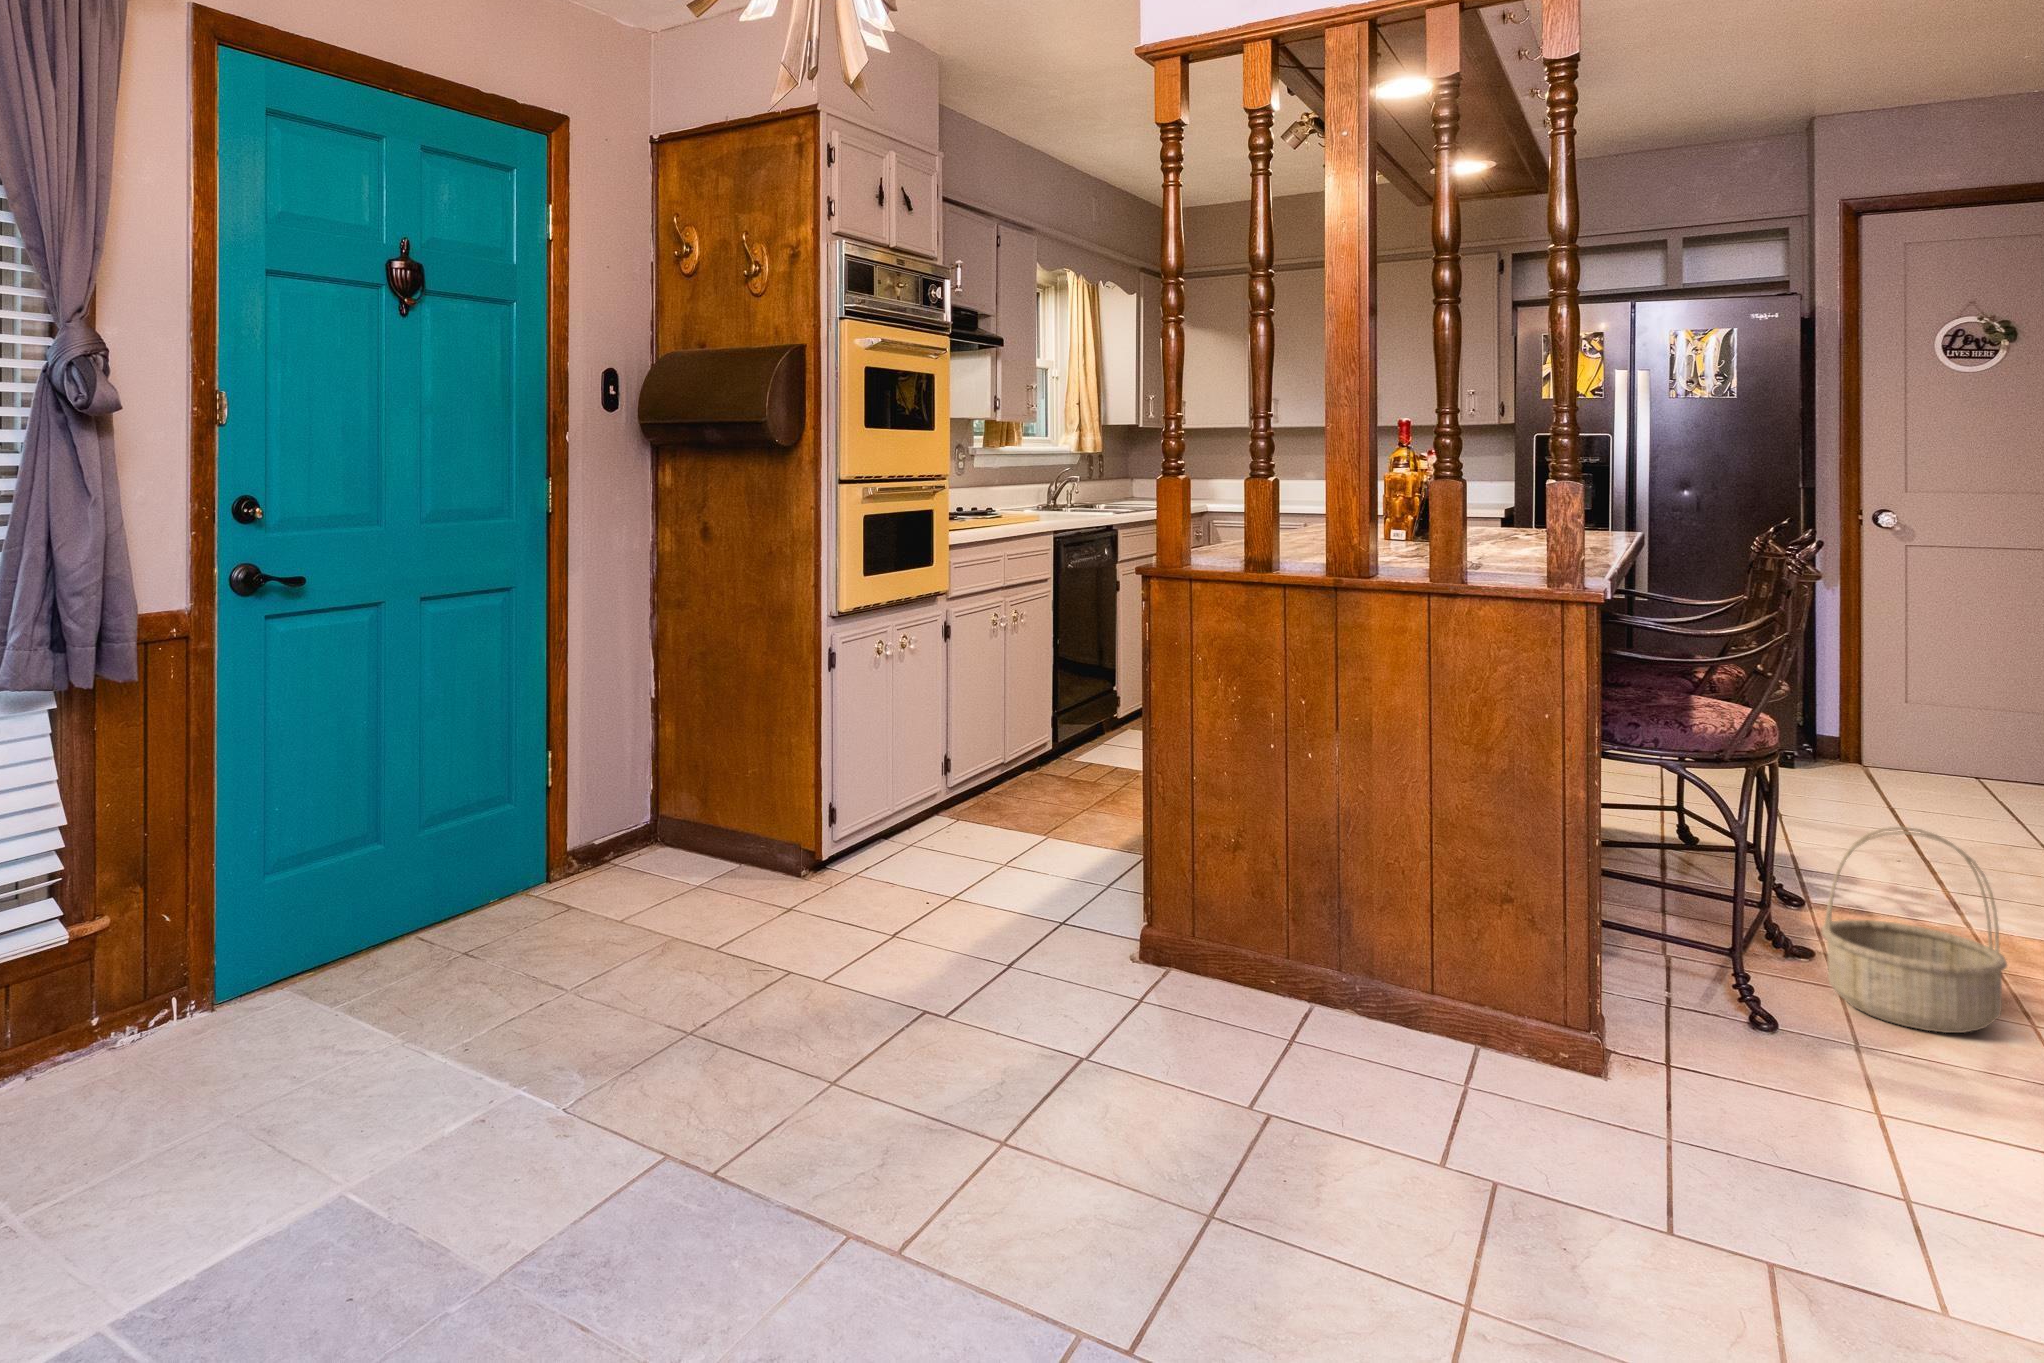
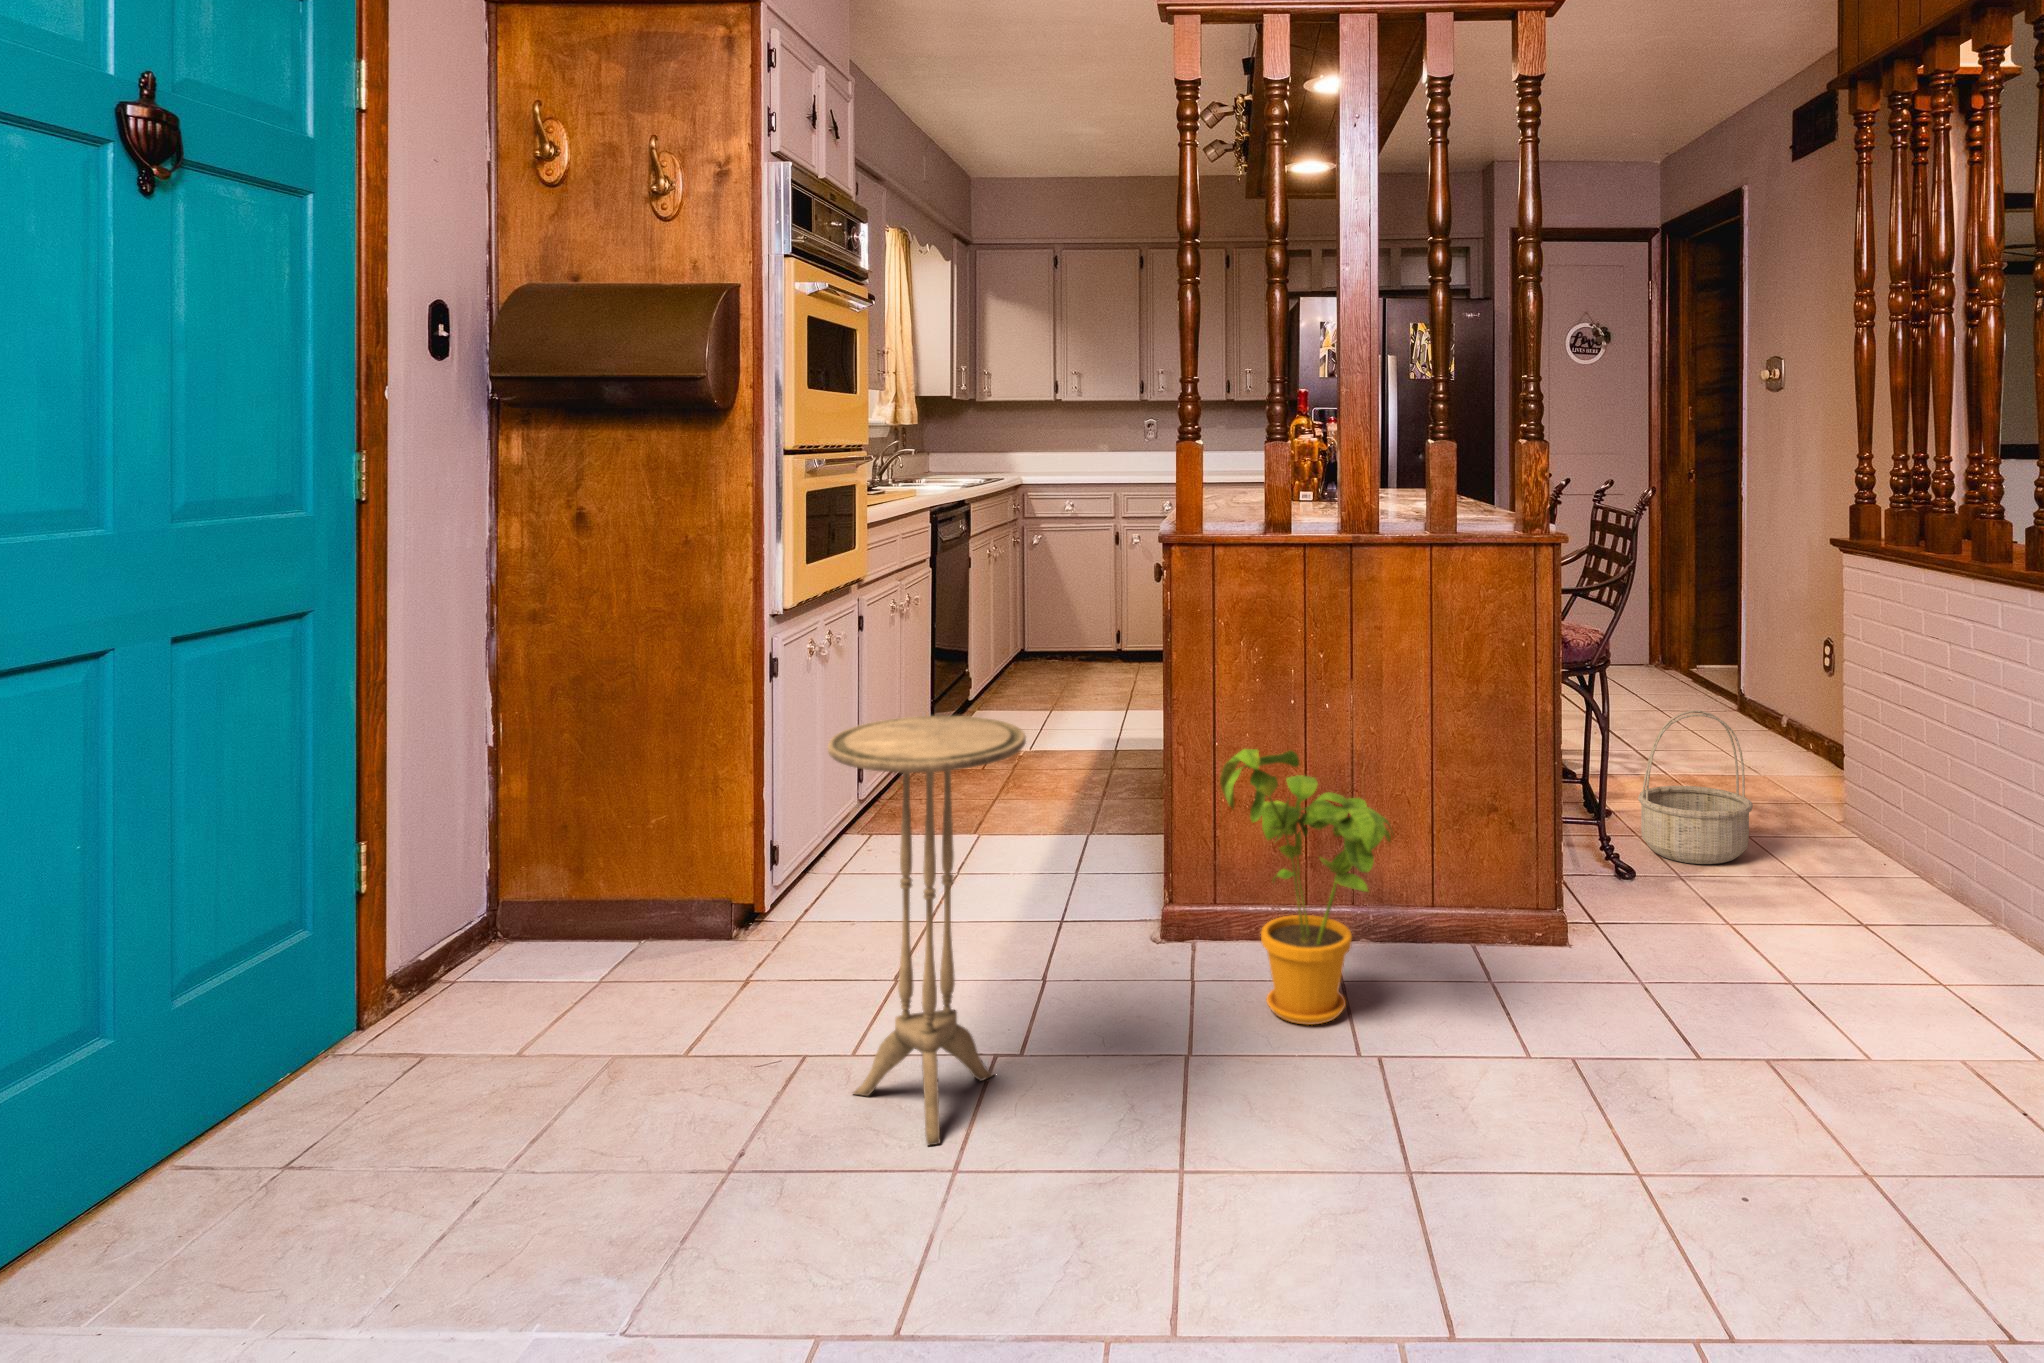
side table: none [766,708,930,1066] -> present [828,716,1026,1145]
house plant: none [1140,775,1321,1067] -> present [1220,749,1391,1025]

